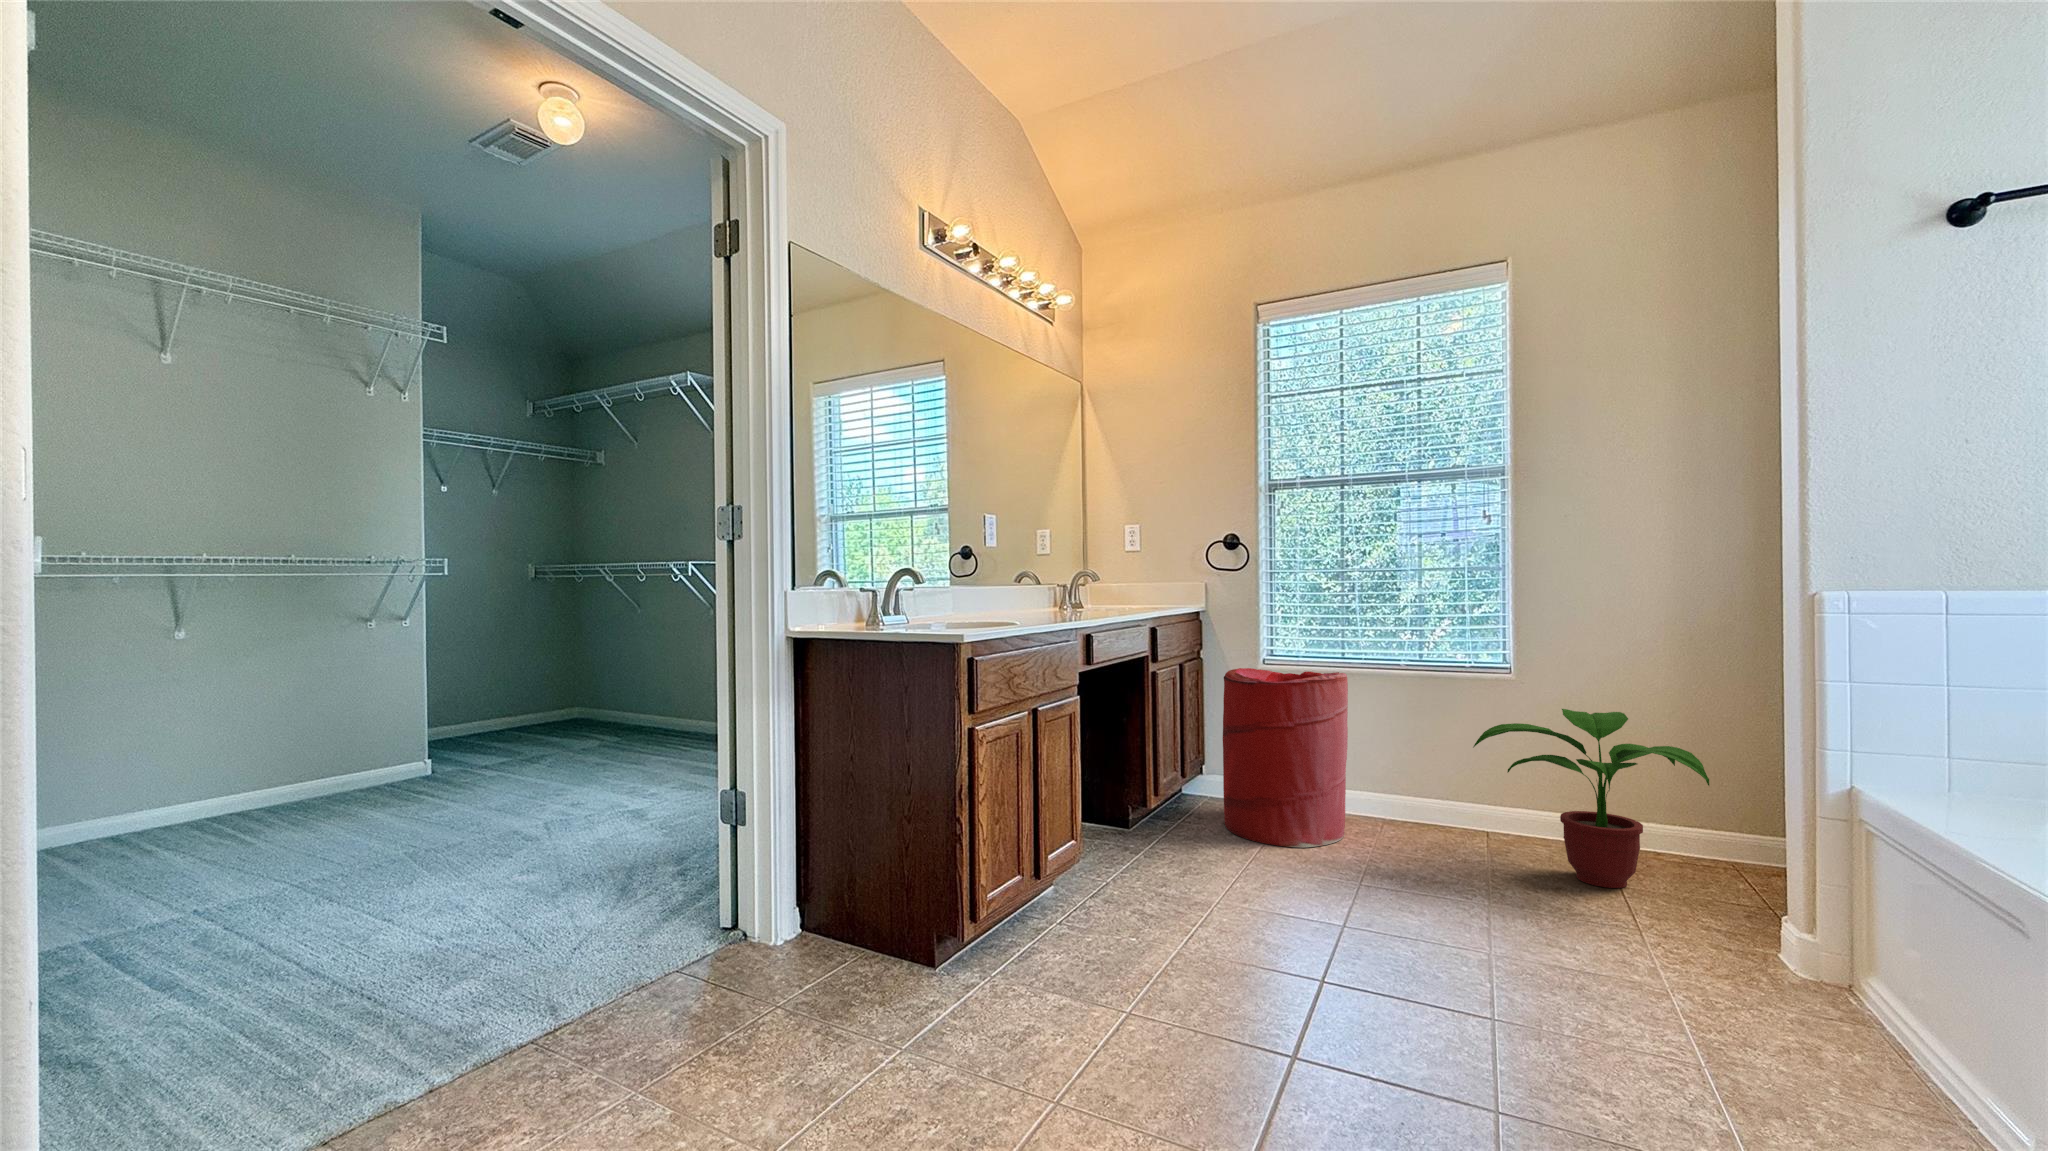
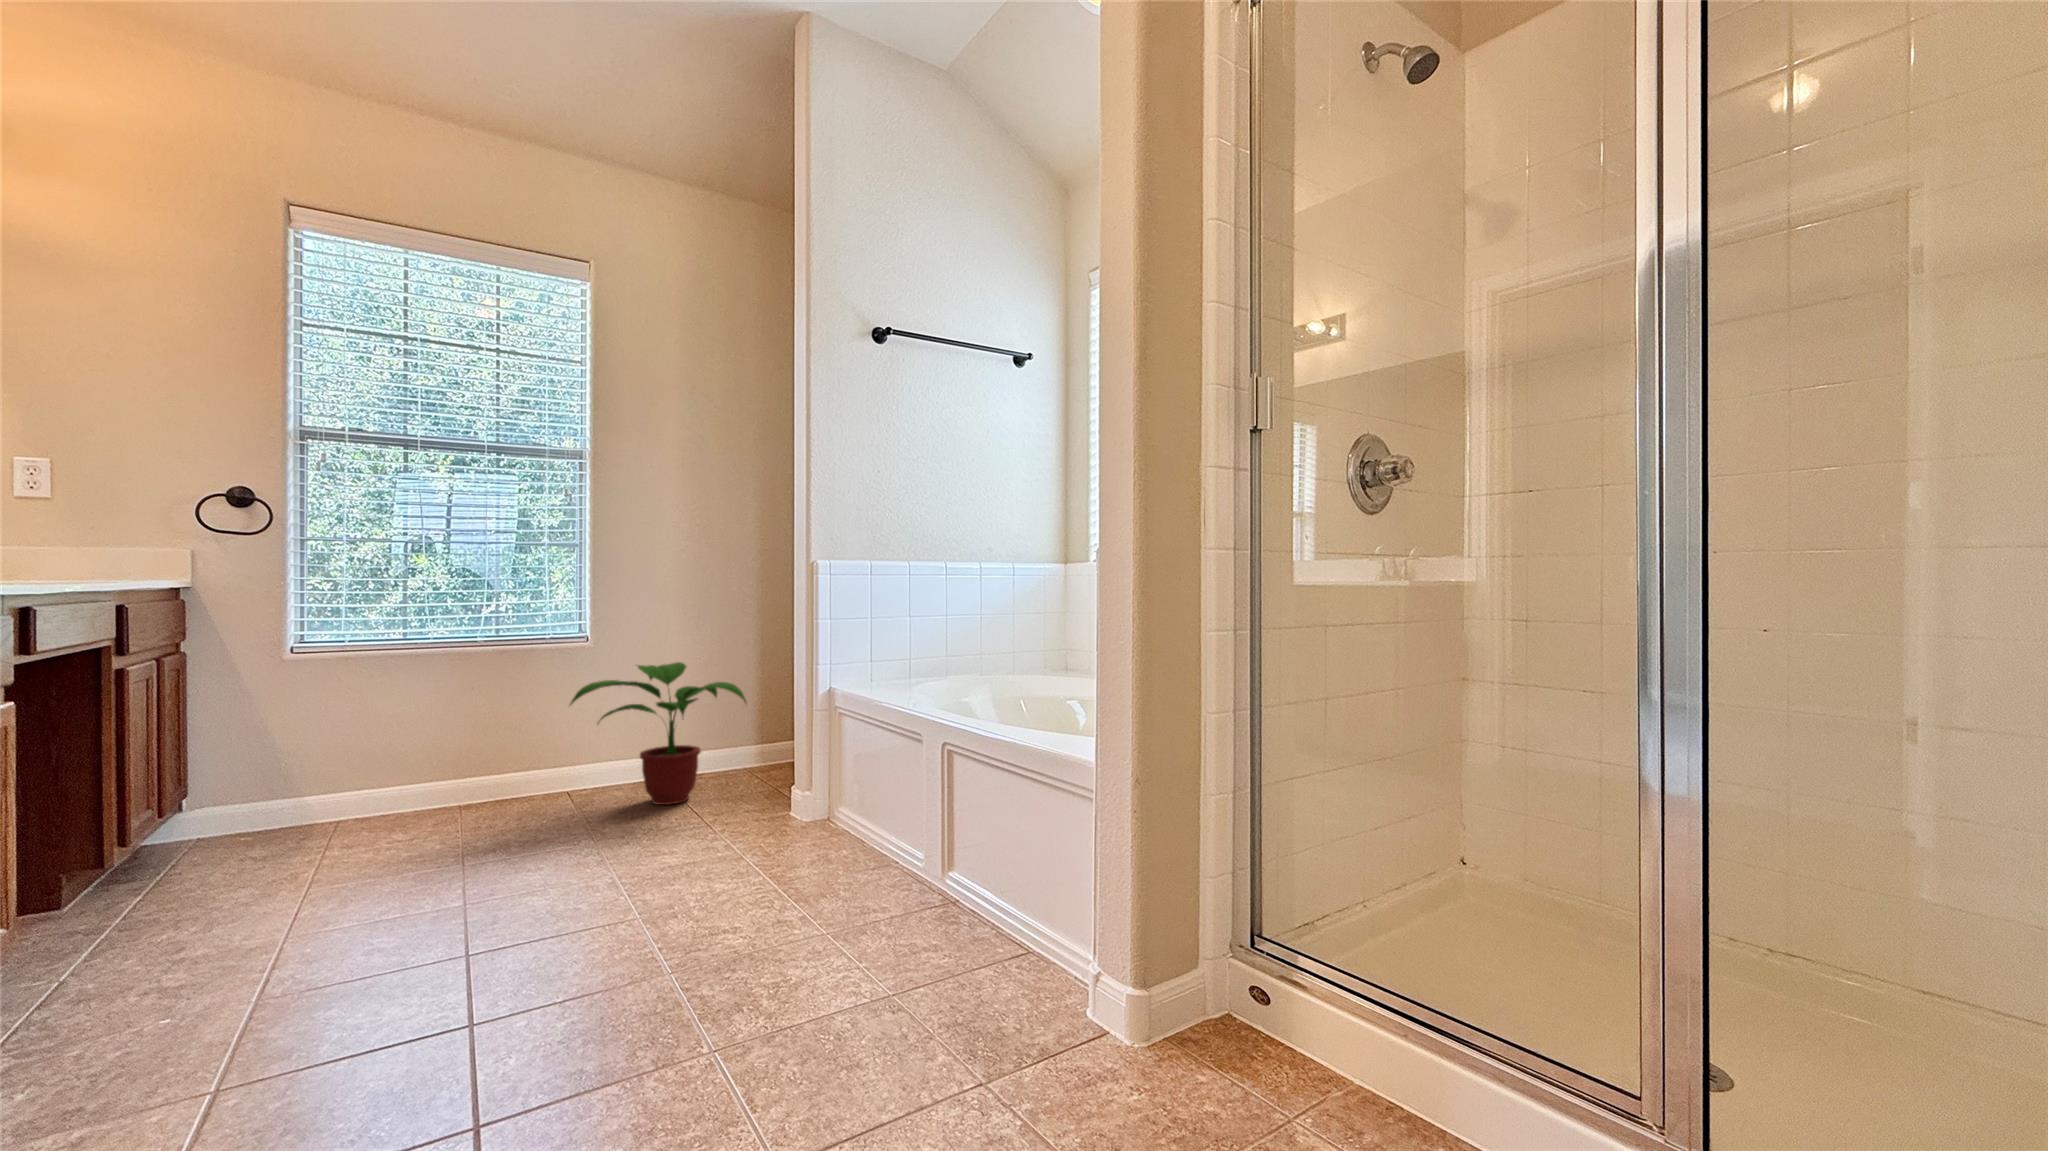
laundry hamper: present [1223,668,1348,848] -> none [241,652,425,866]

